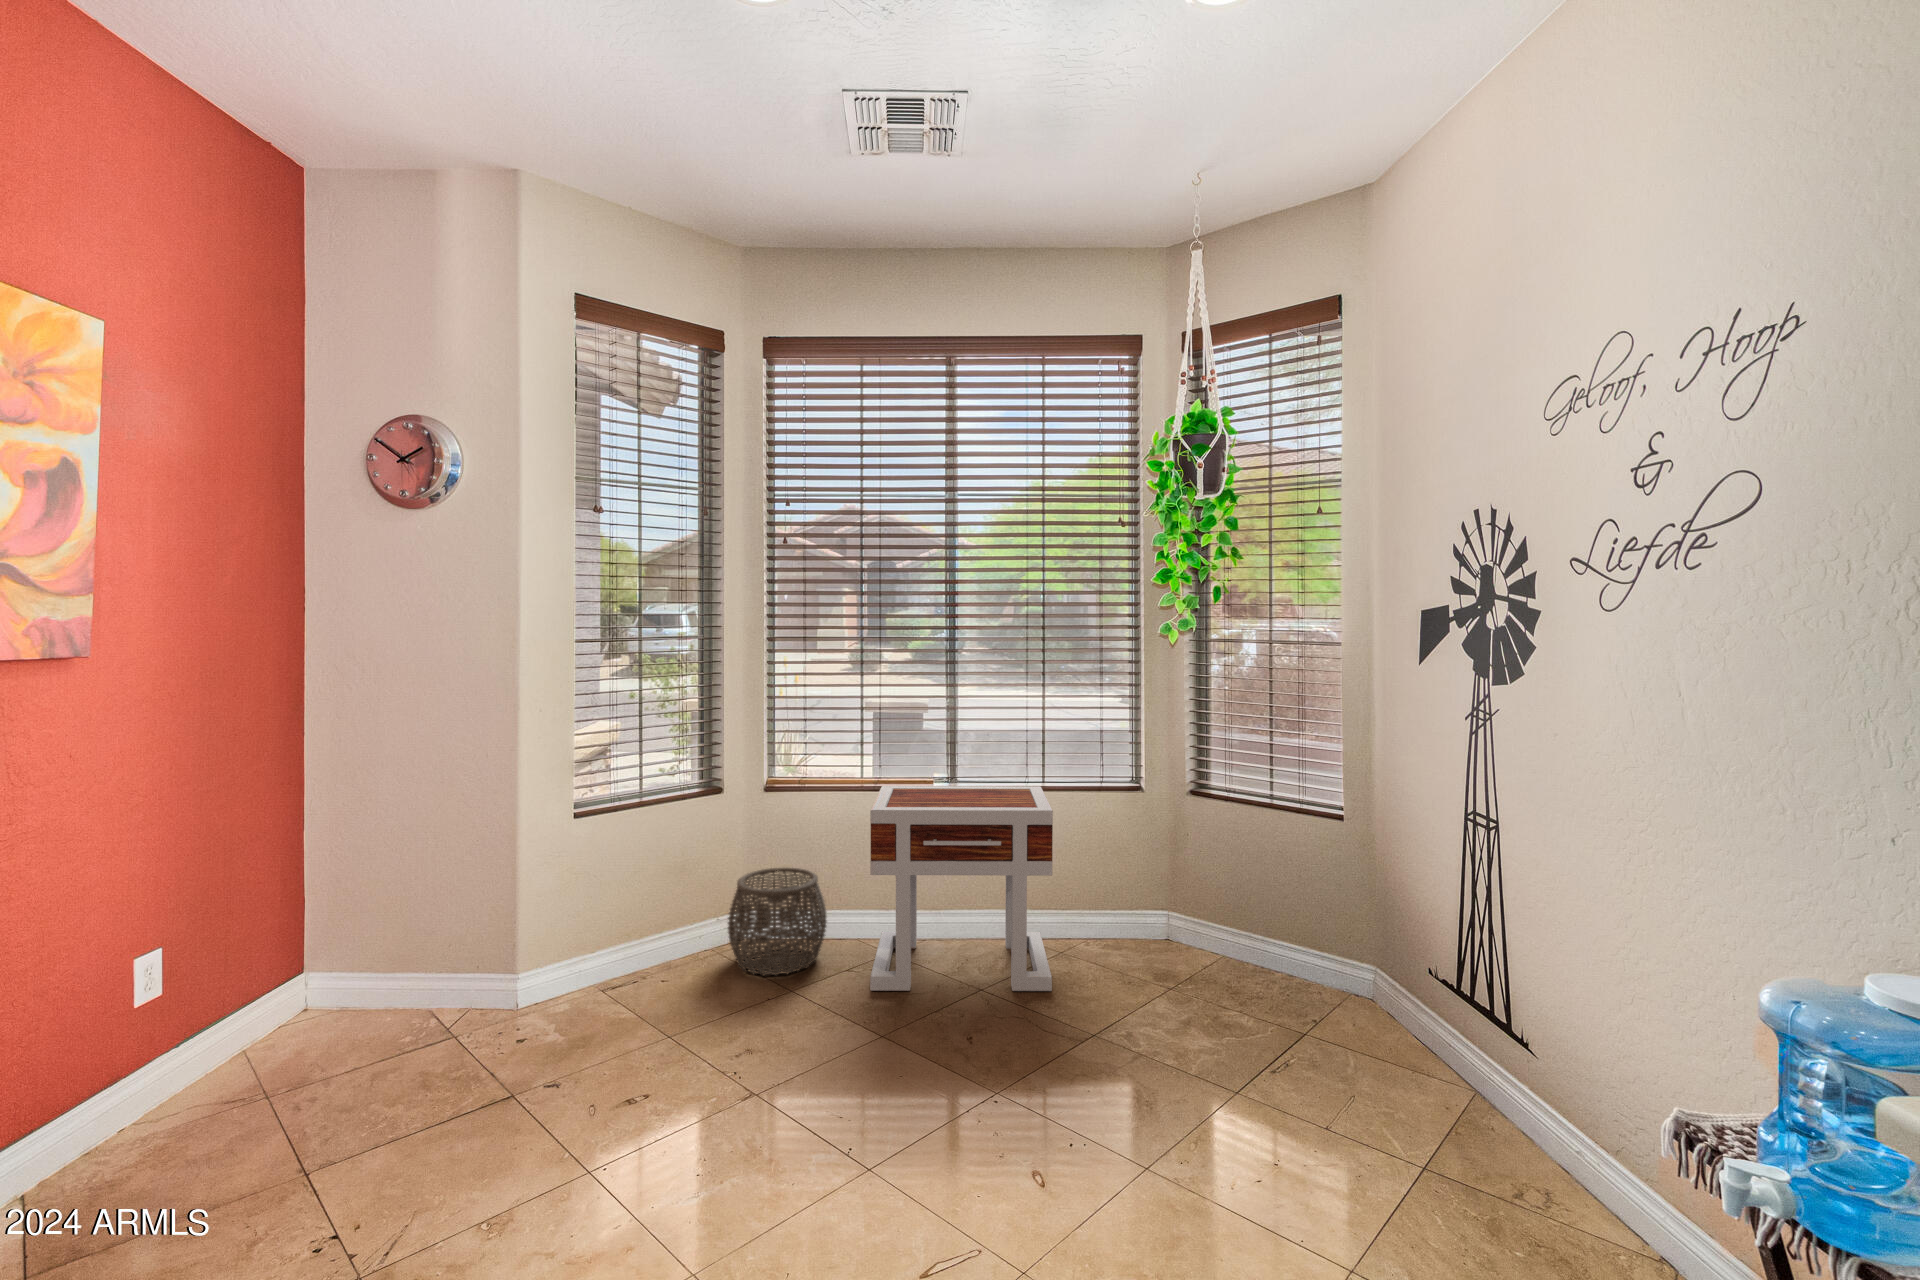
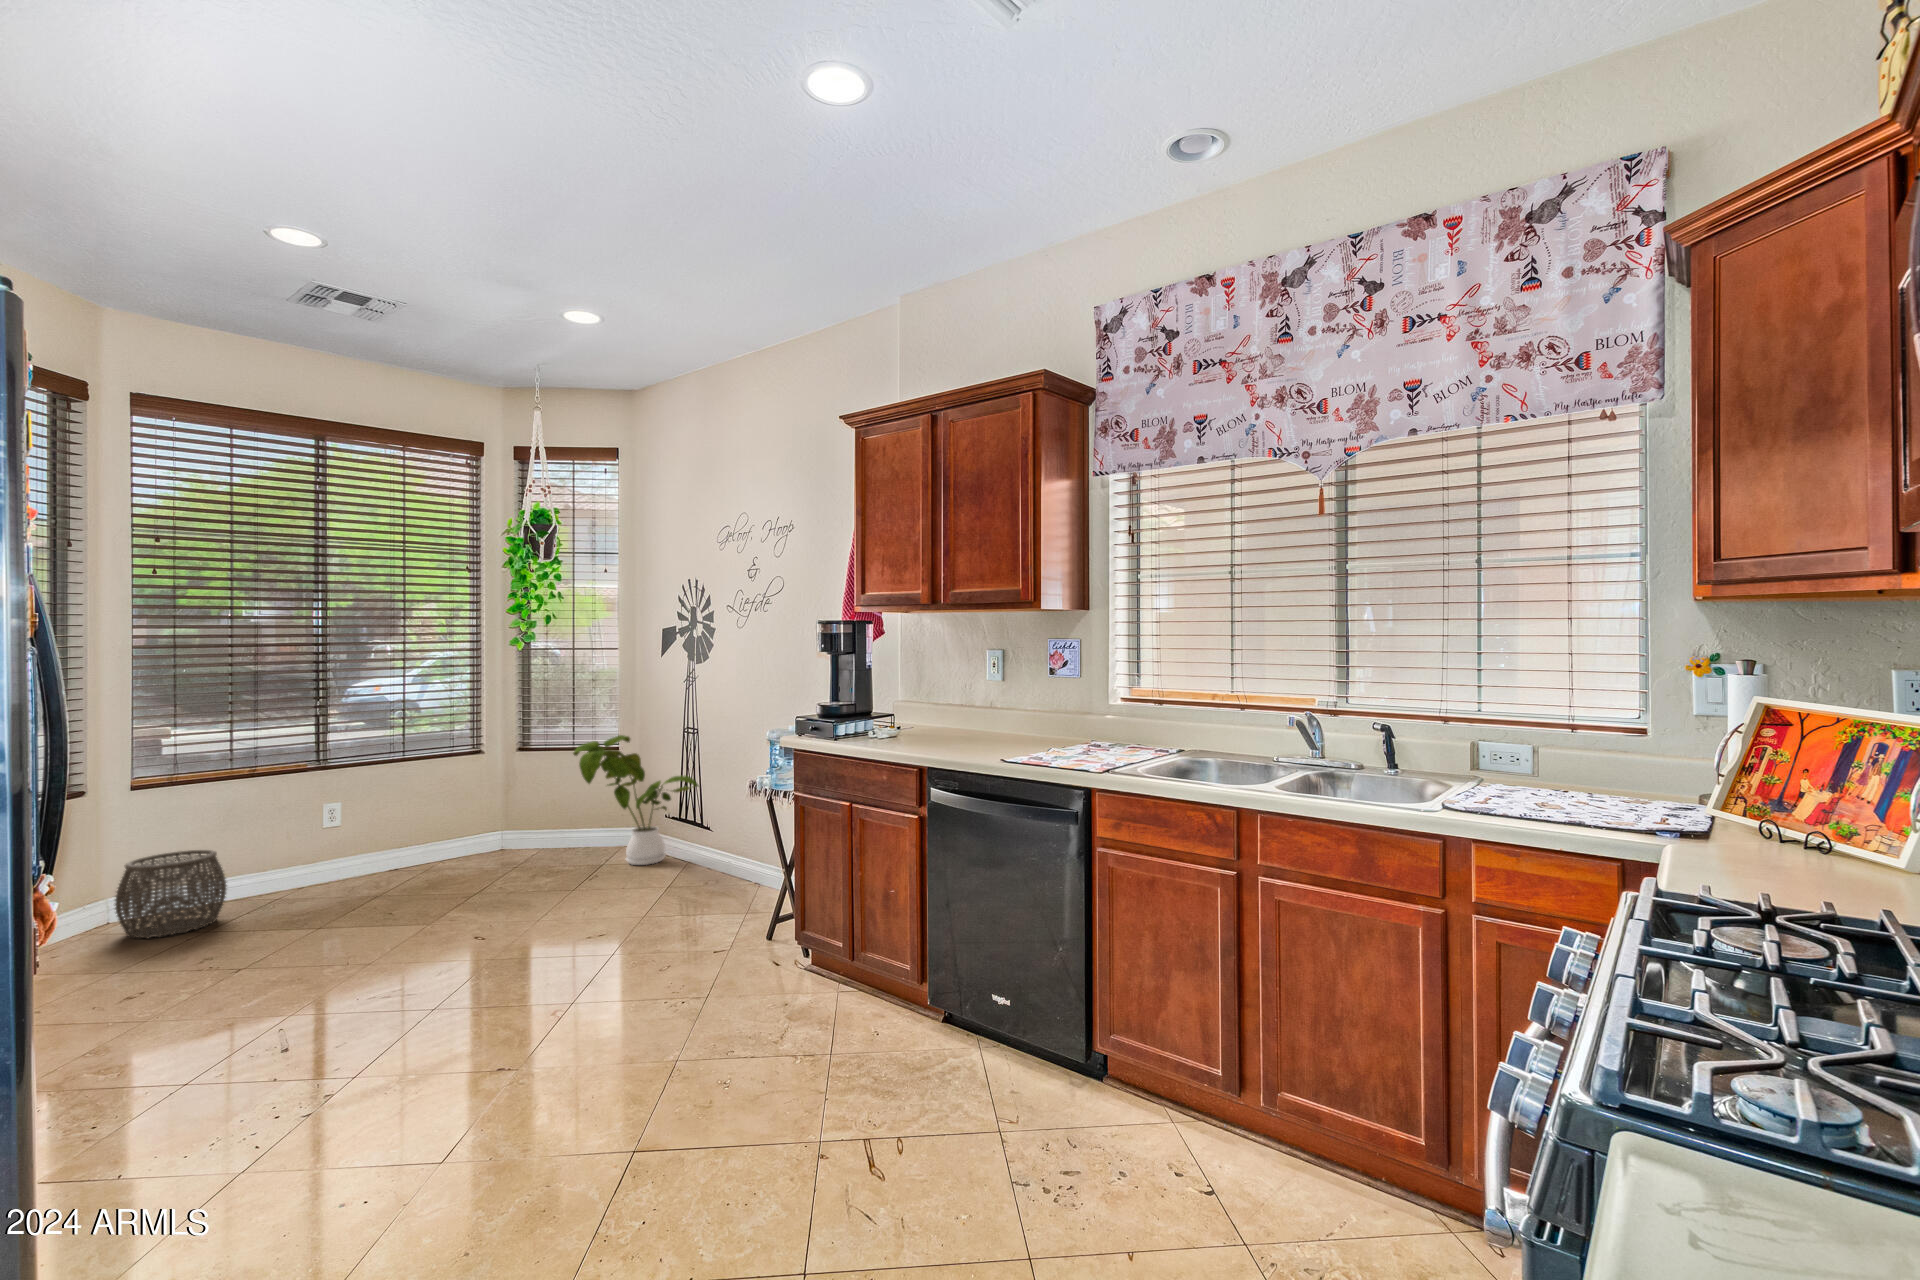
side table: present [870,786,1053,991] -> none [267,757,445,916]
house plant: none [1232,813,1483,1078] -> present [573,735,699,865]

